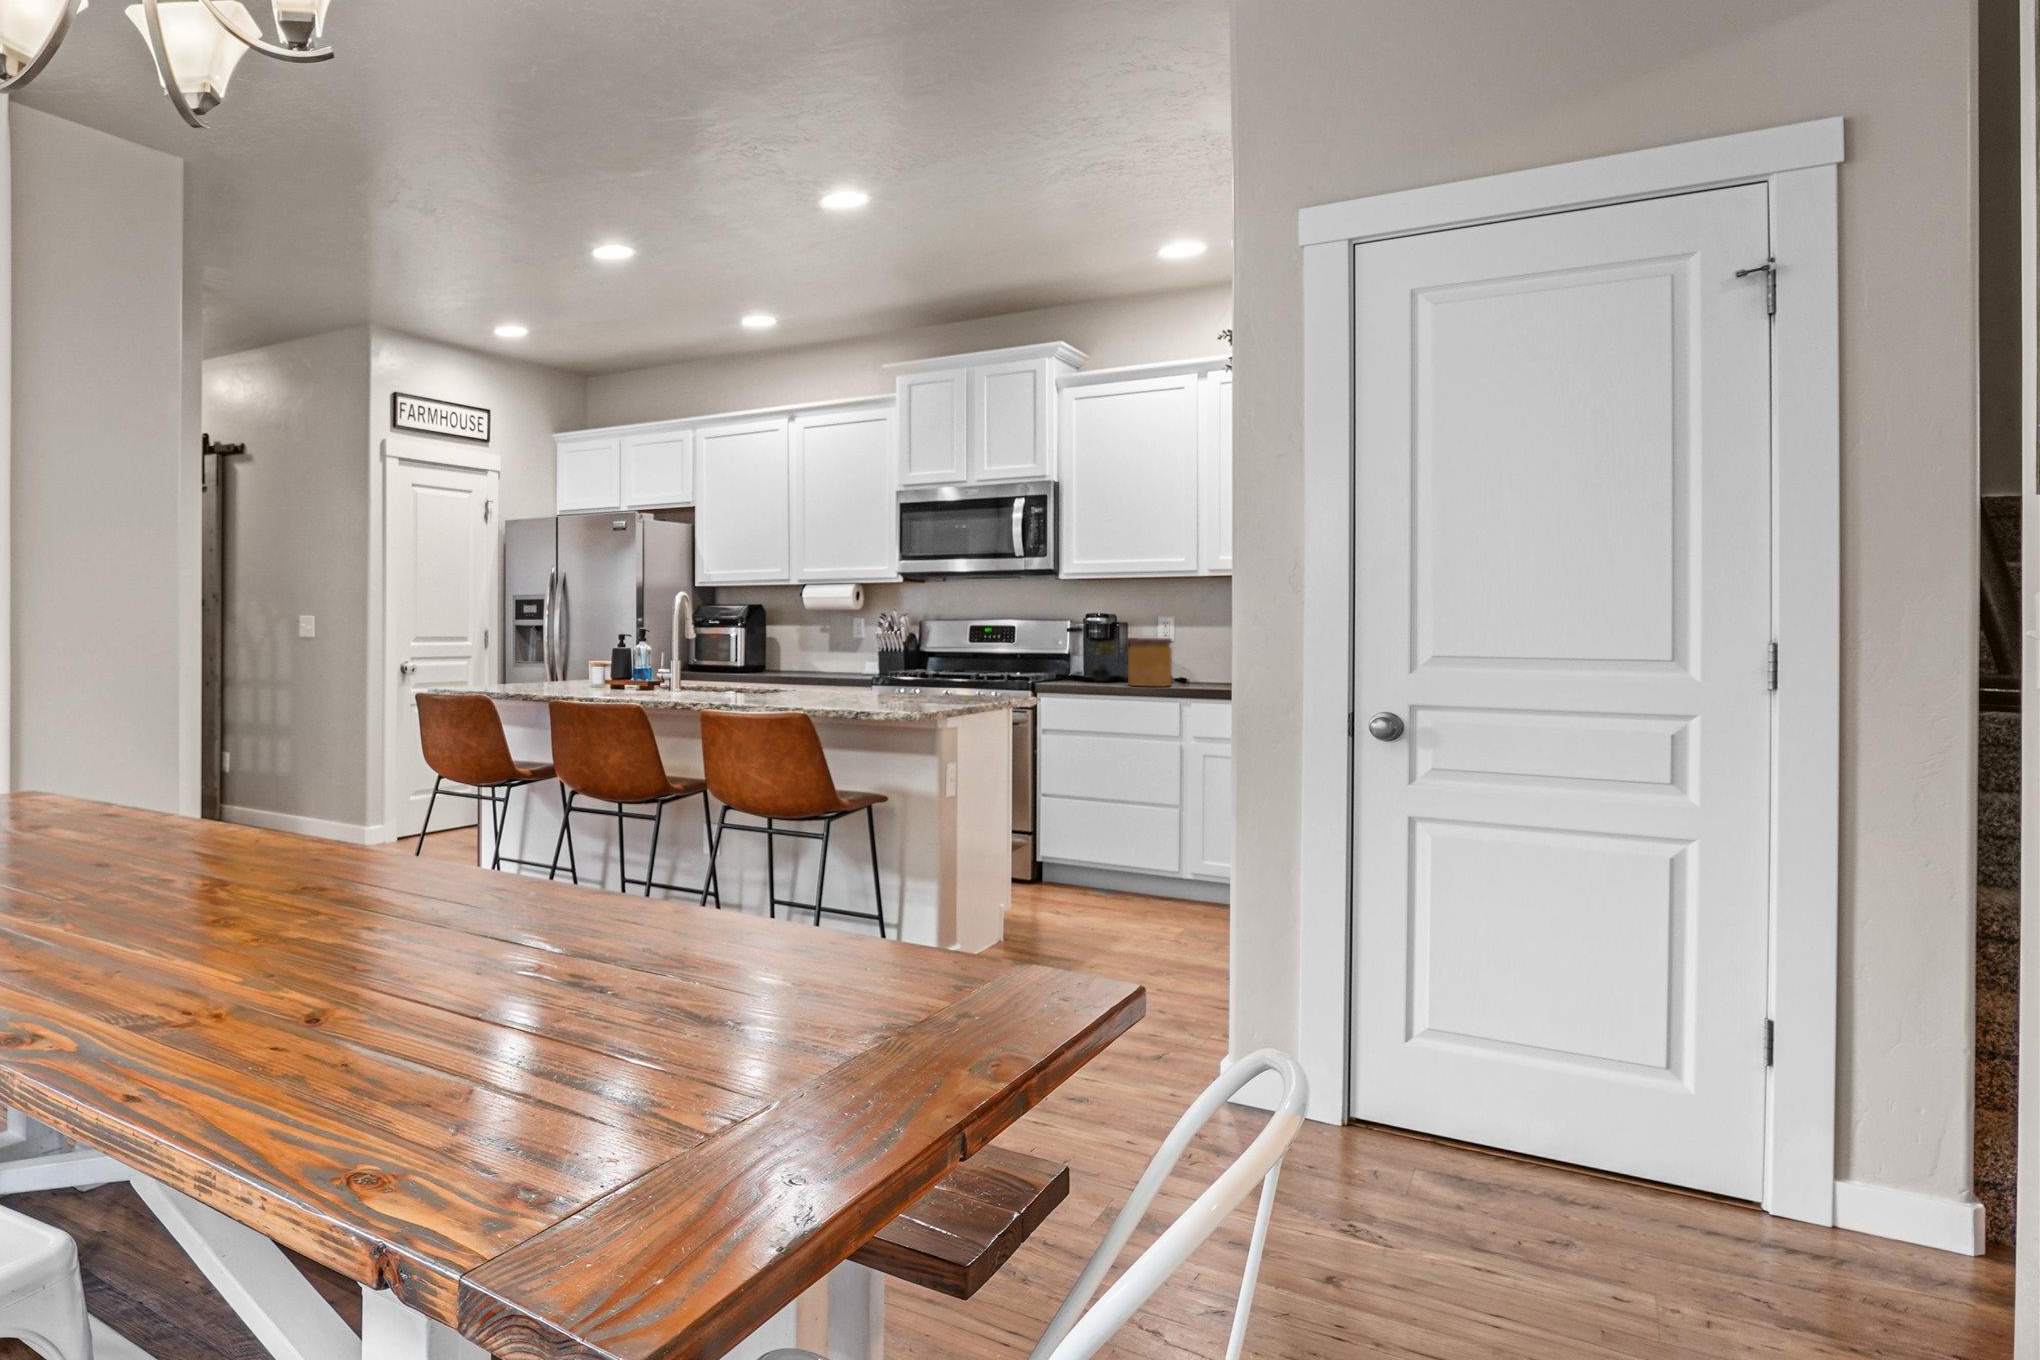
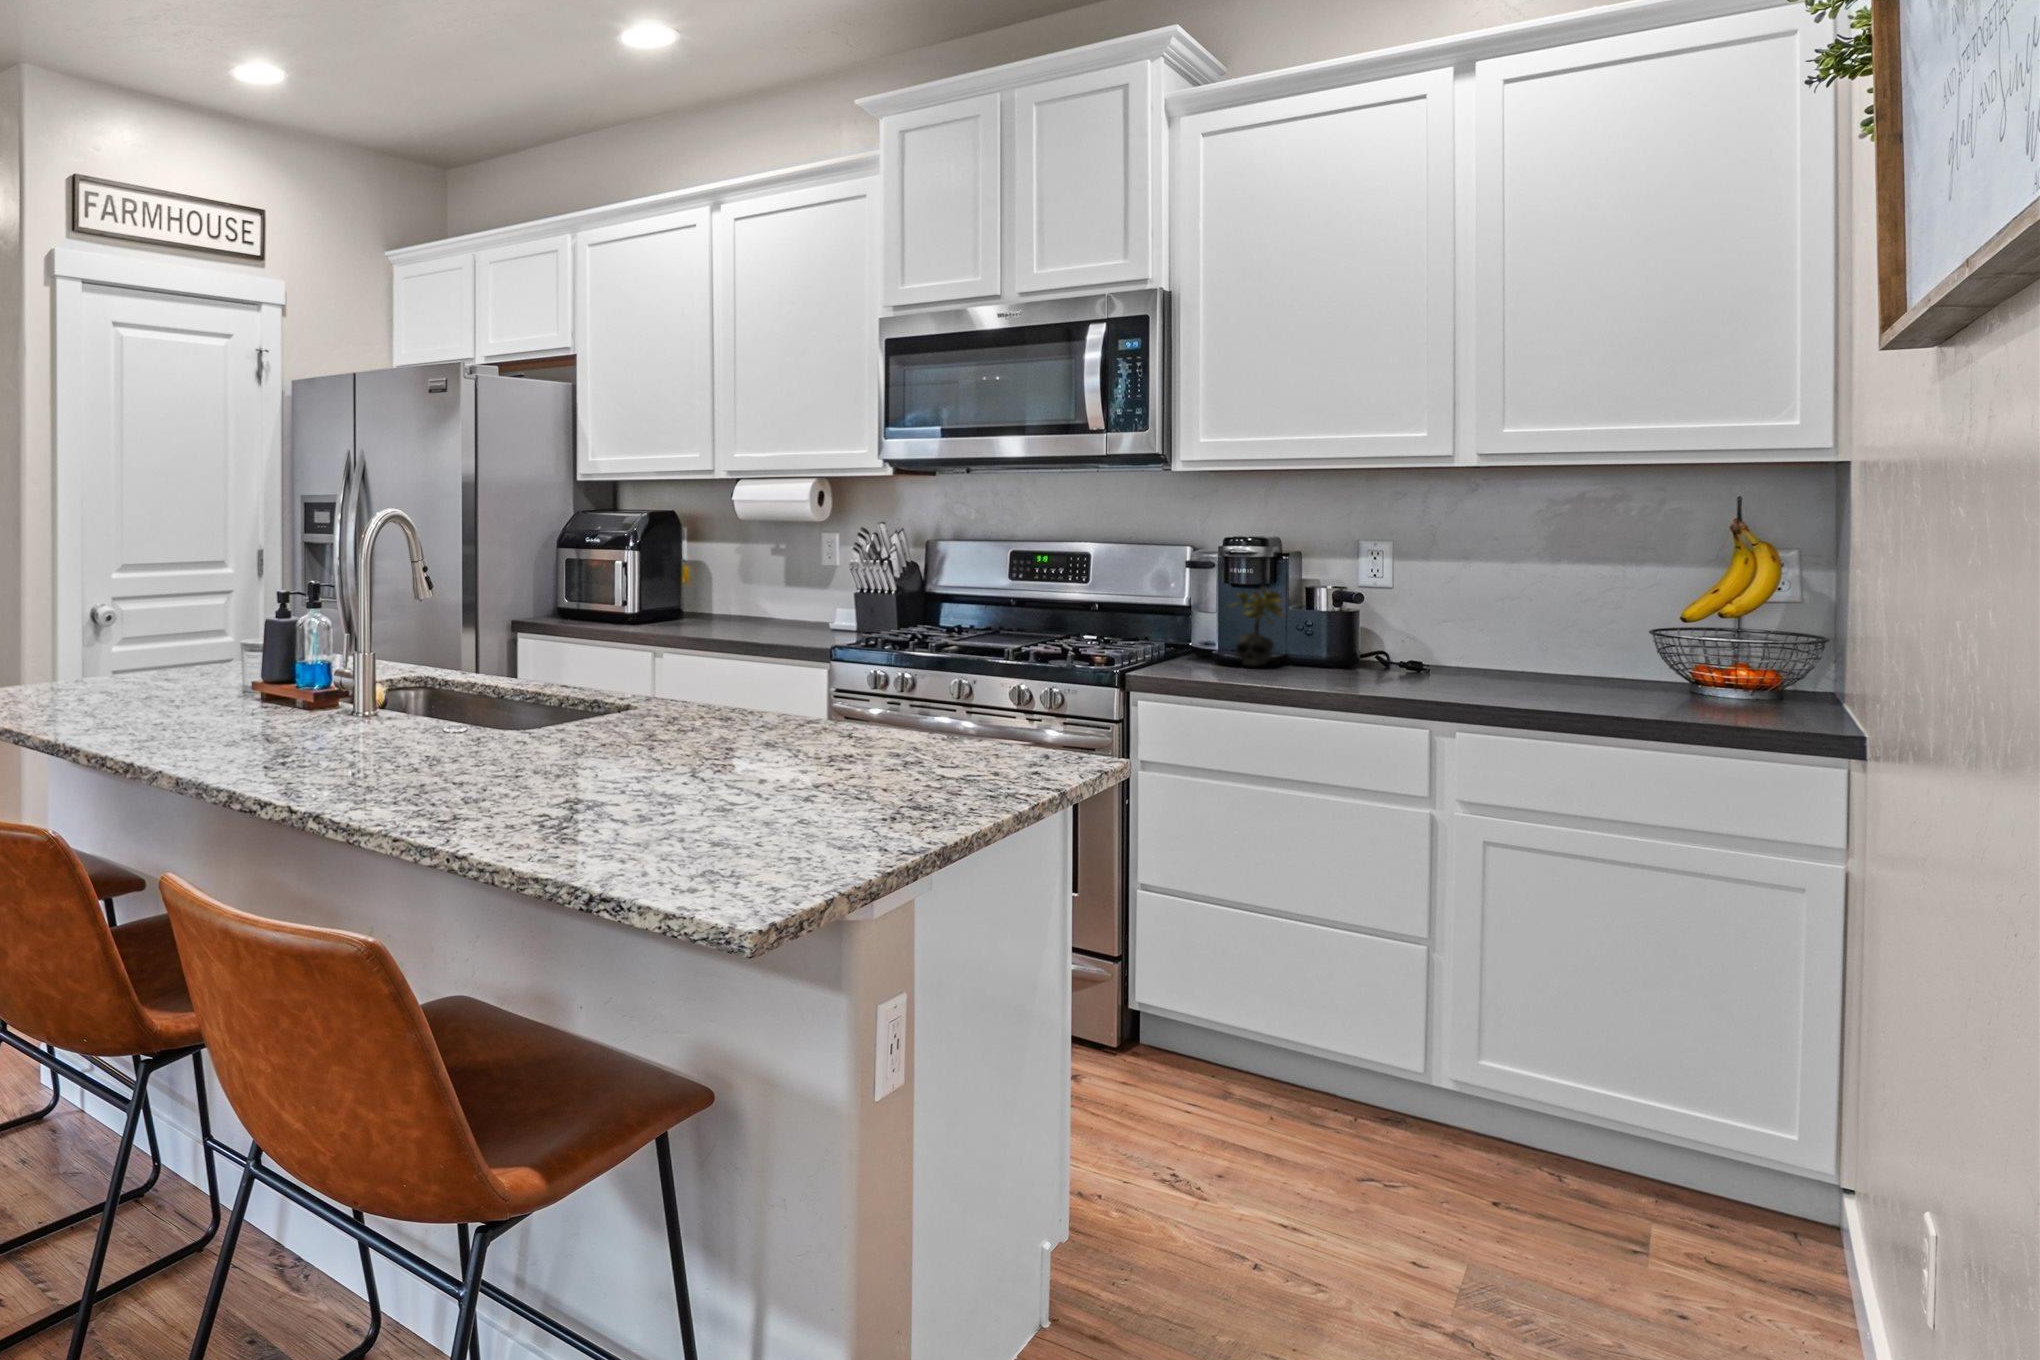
jar: present [1128,638,1172,686] -> none [1314,590,1408,692]

